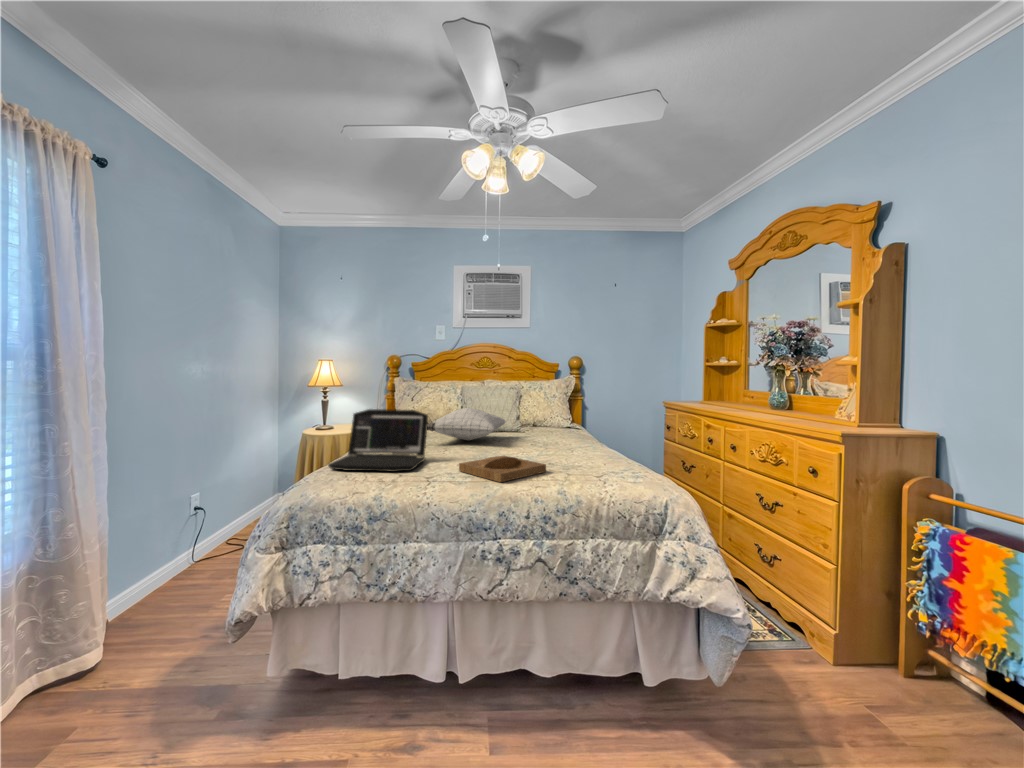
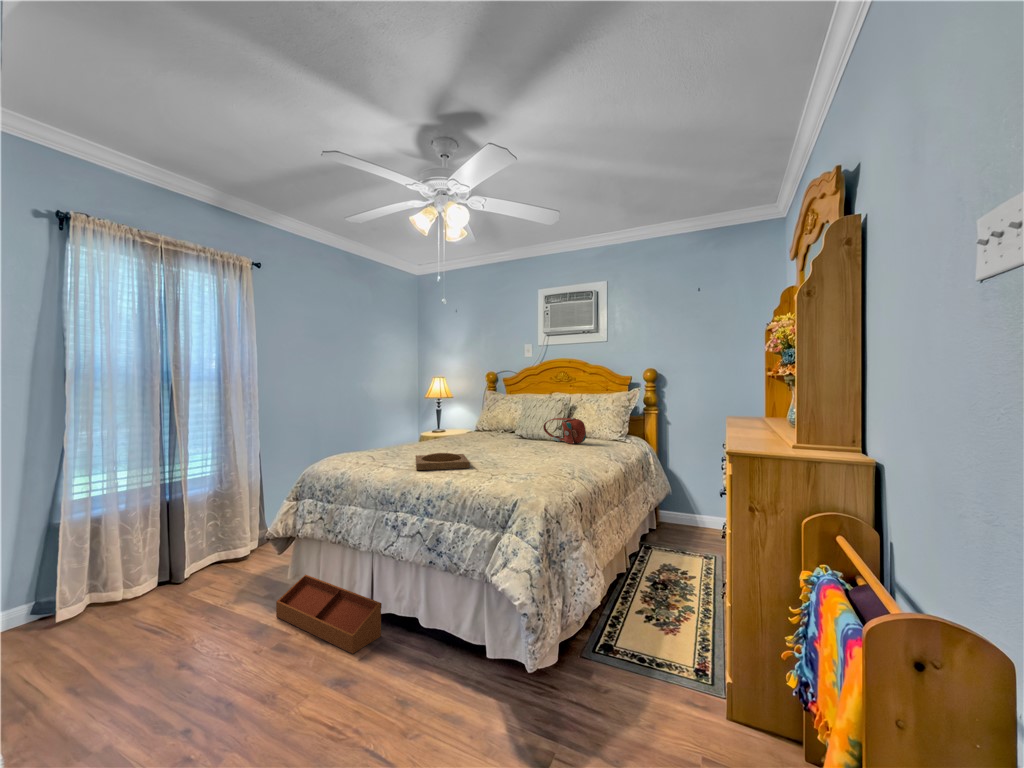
handbag: none [508,407,562,434] -> present [543,418,586,444]
pillow: present [427,408,506,441] -> none [447,416,529,444]
laptop: present [328,409,428,472] -> none [349,413,422,459]
storage bin: none [278,660,469,744] -> present [276,575,382,654]

